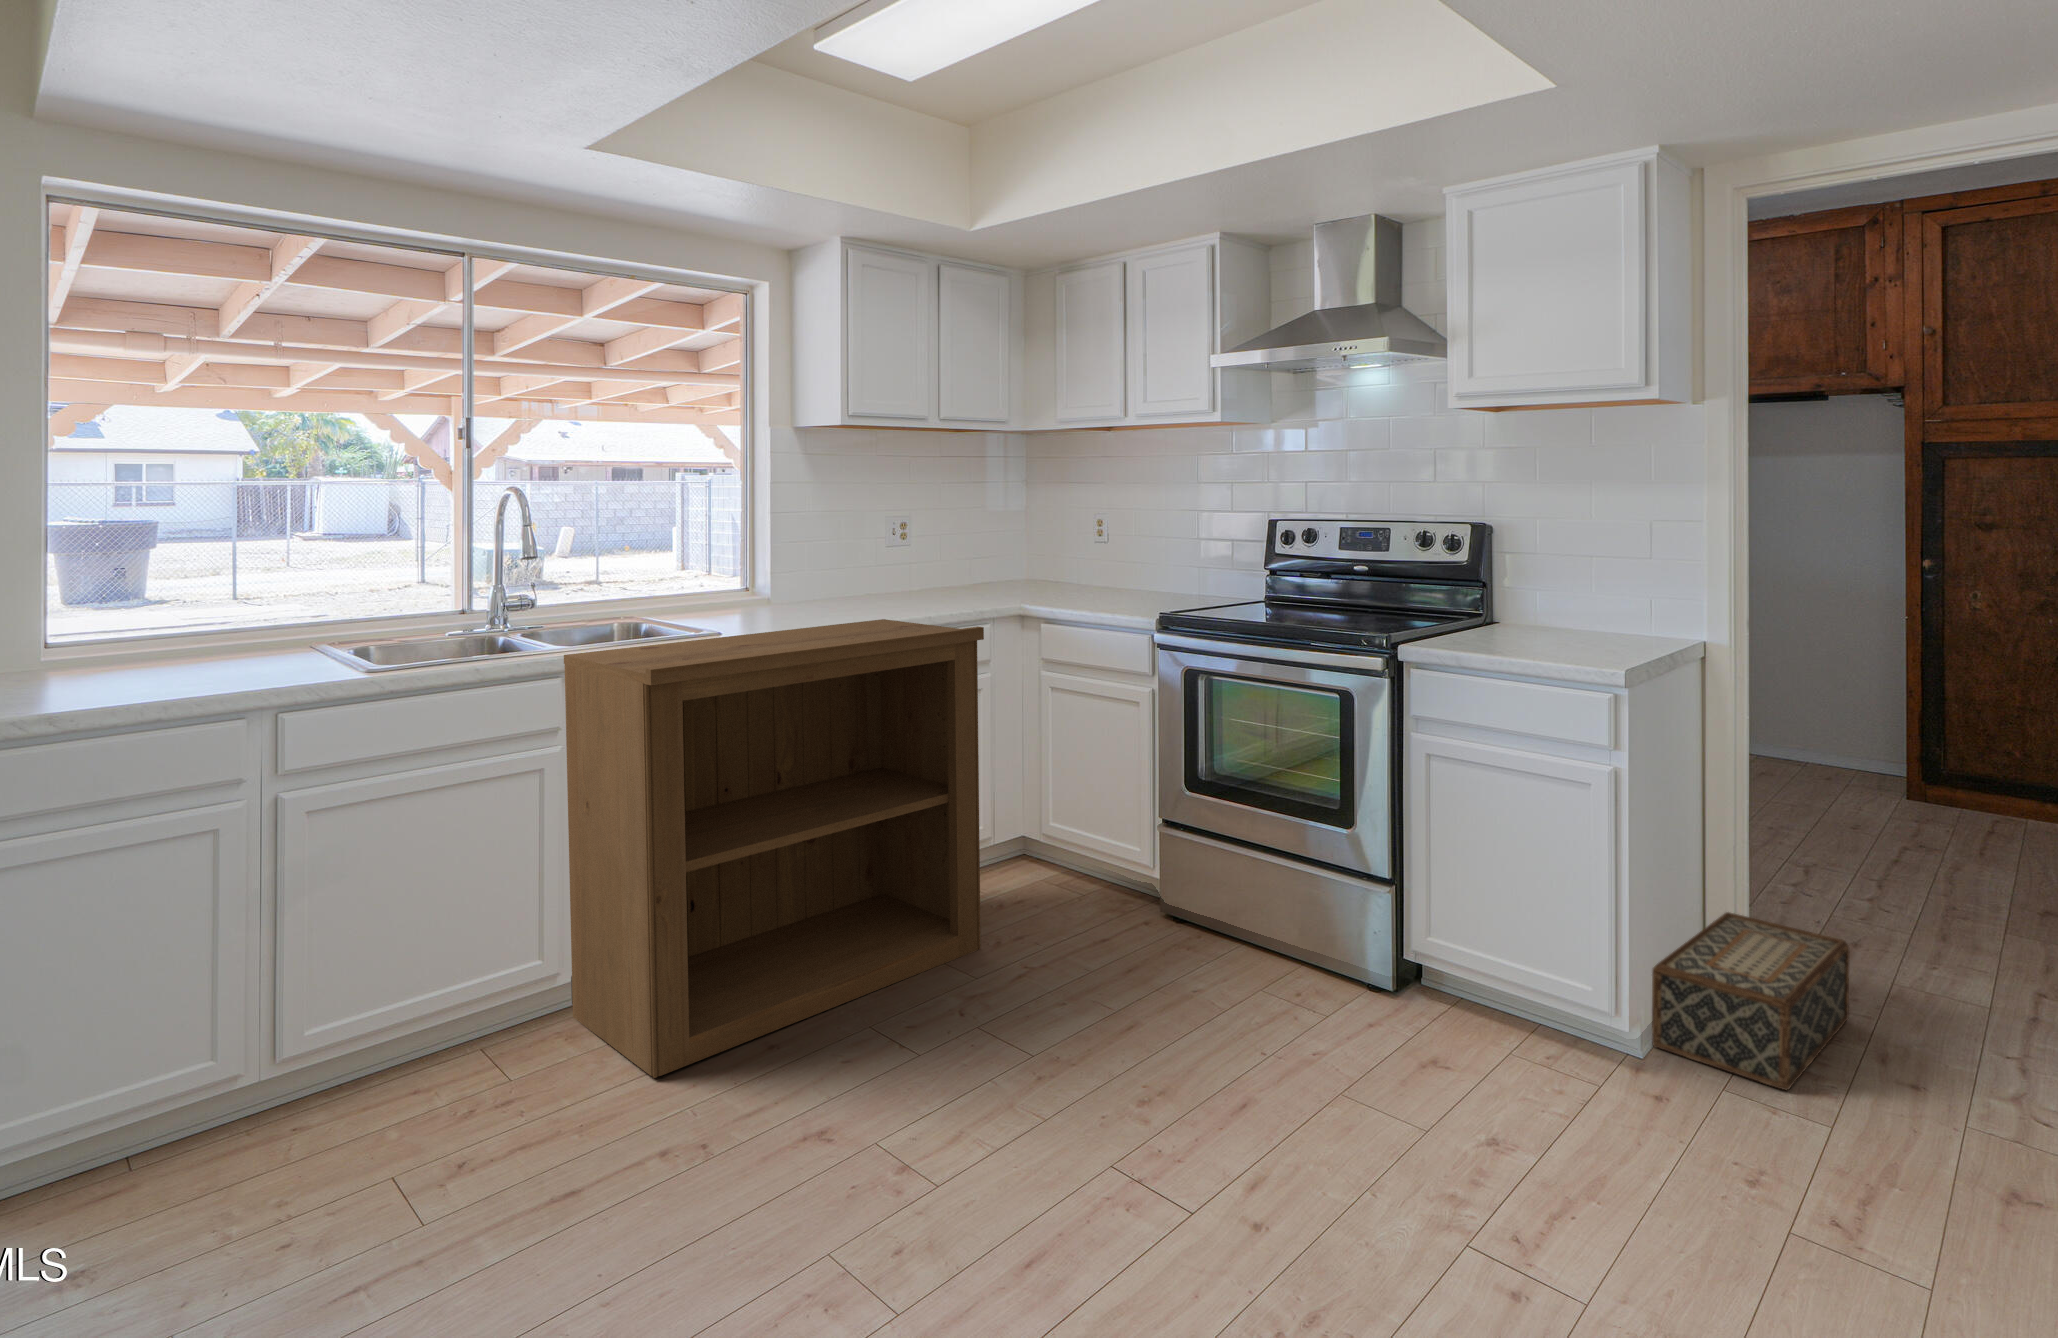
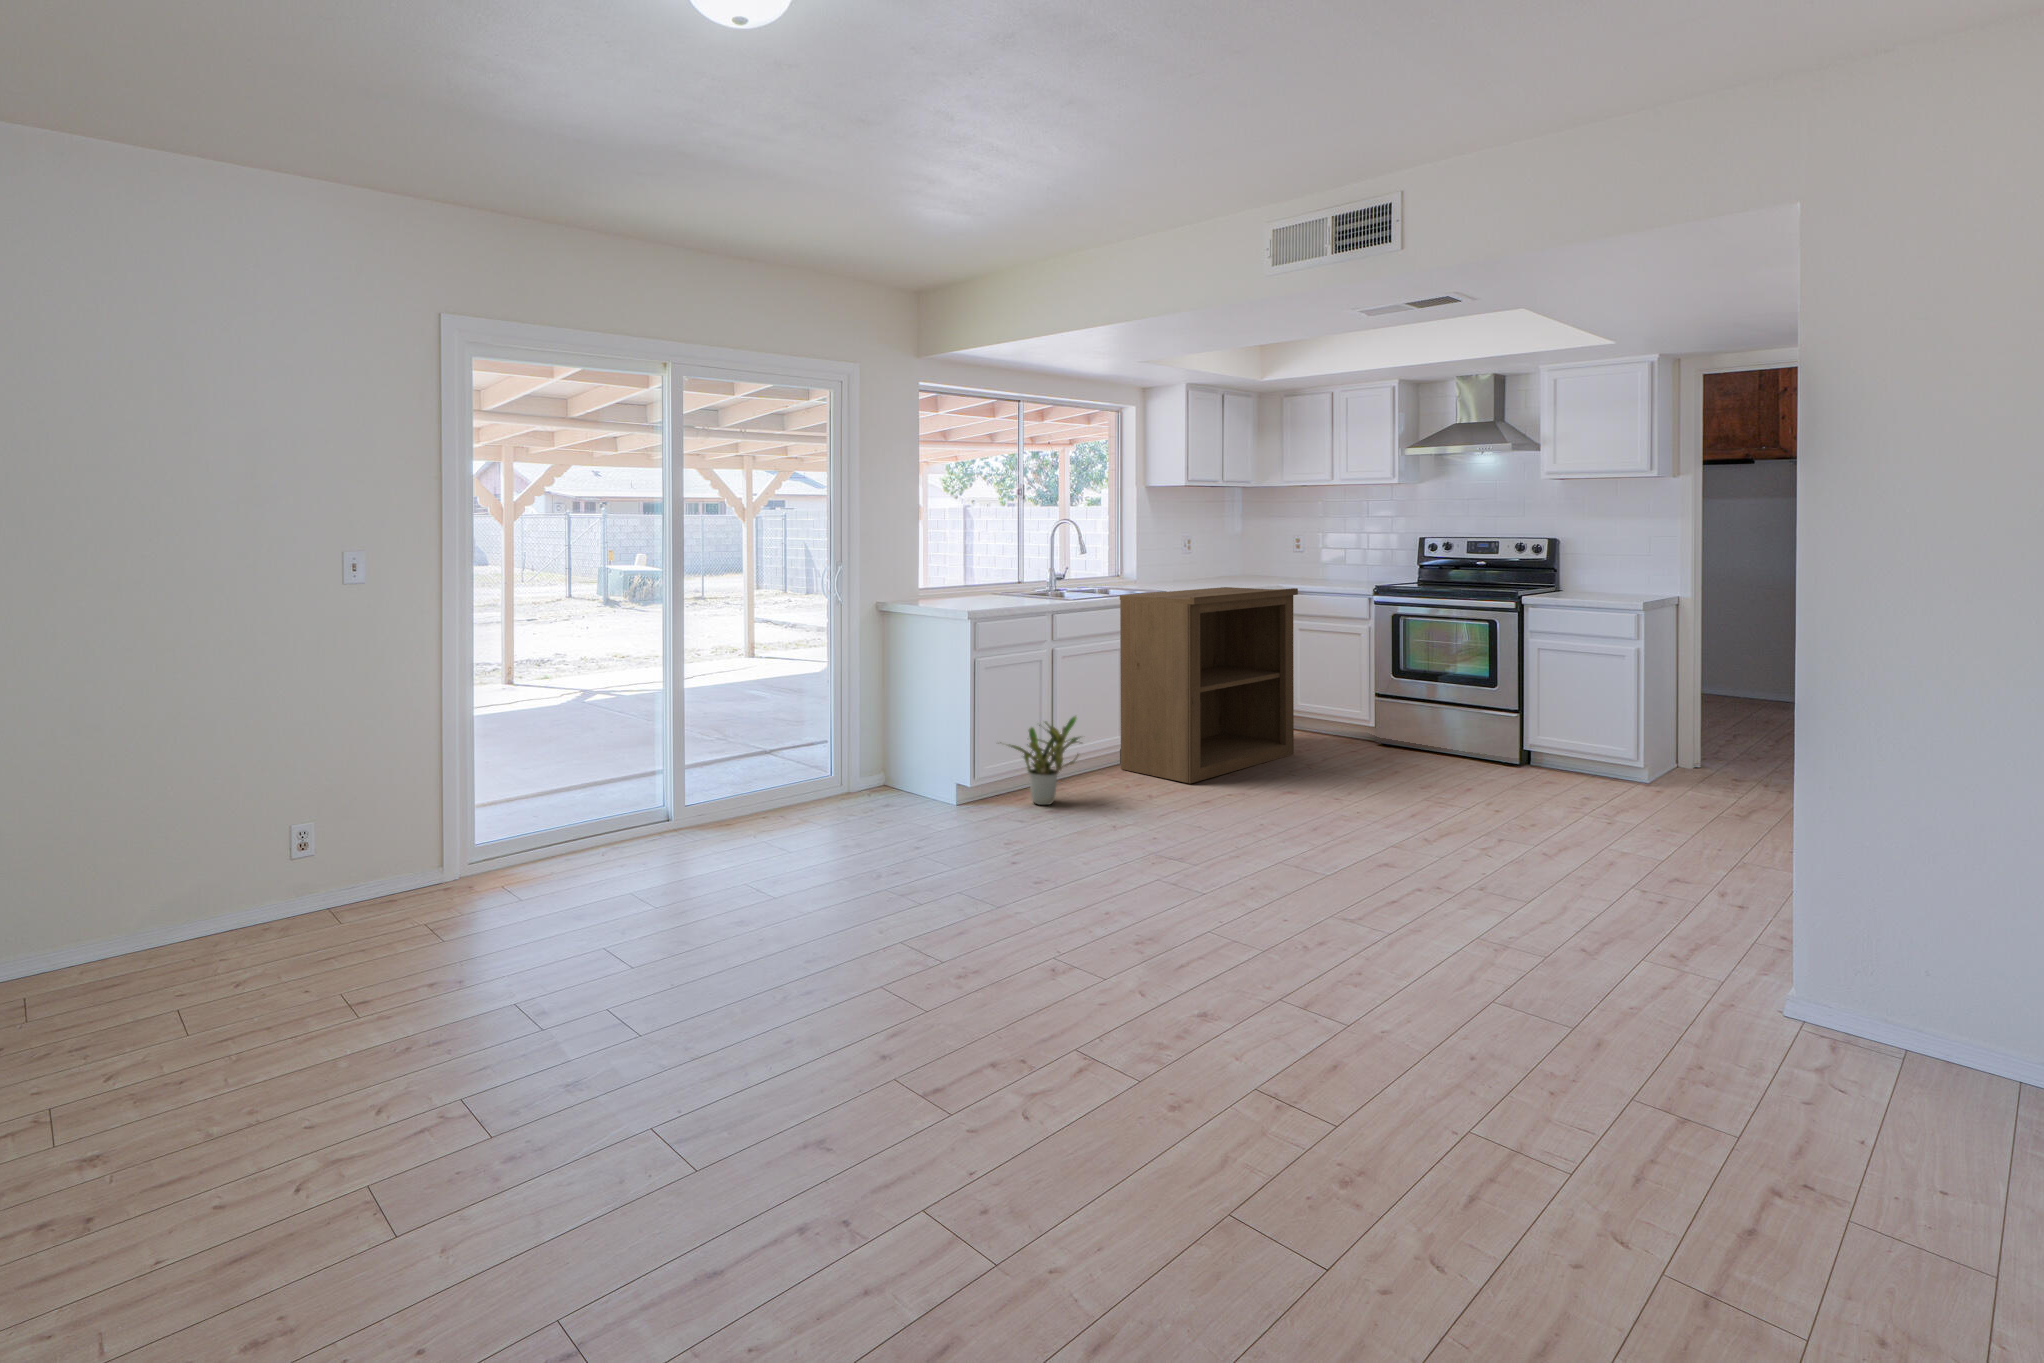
woven basket: present [1652,912,1850,1090] -> none [1657,732,1756,794]
potted plant: none [65,961,362,1195] -> present [1000,716,1079,805]

